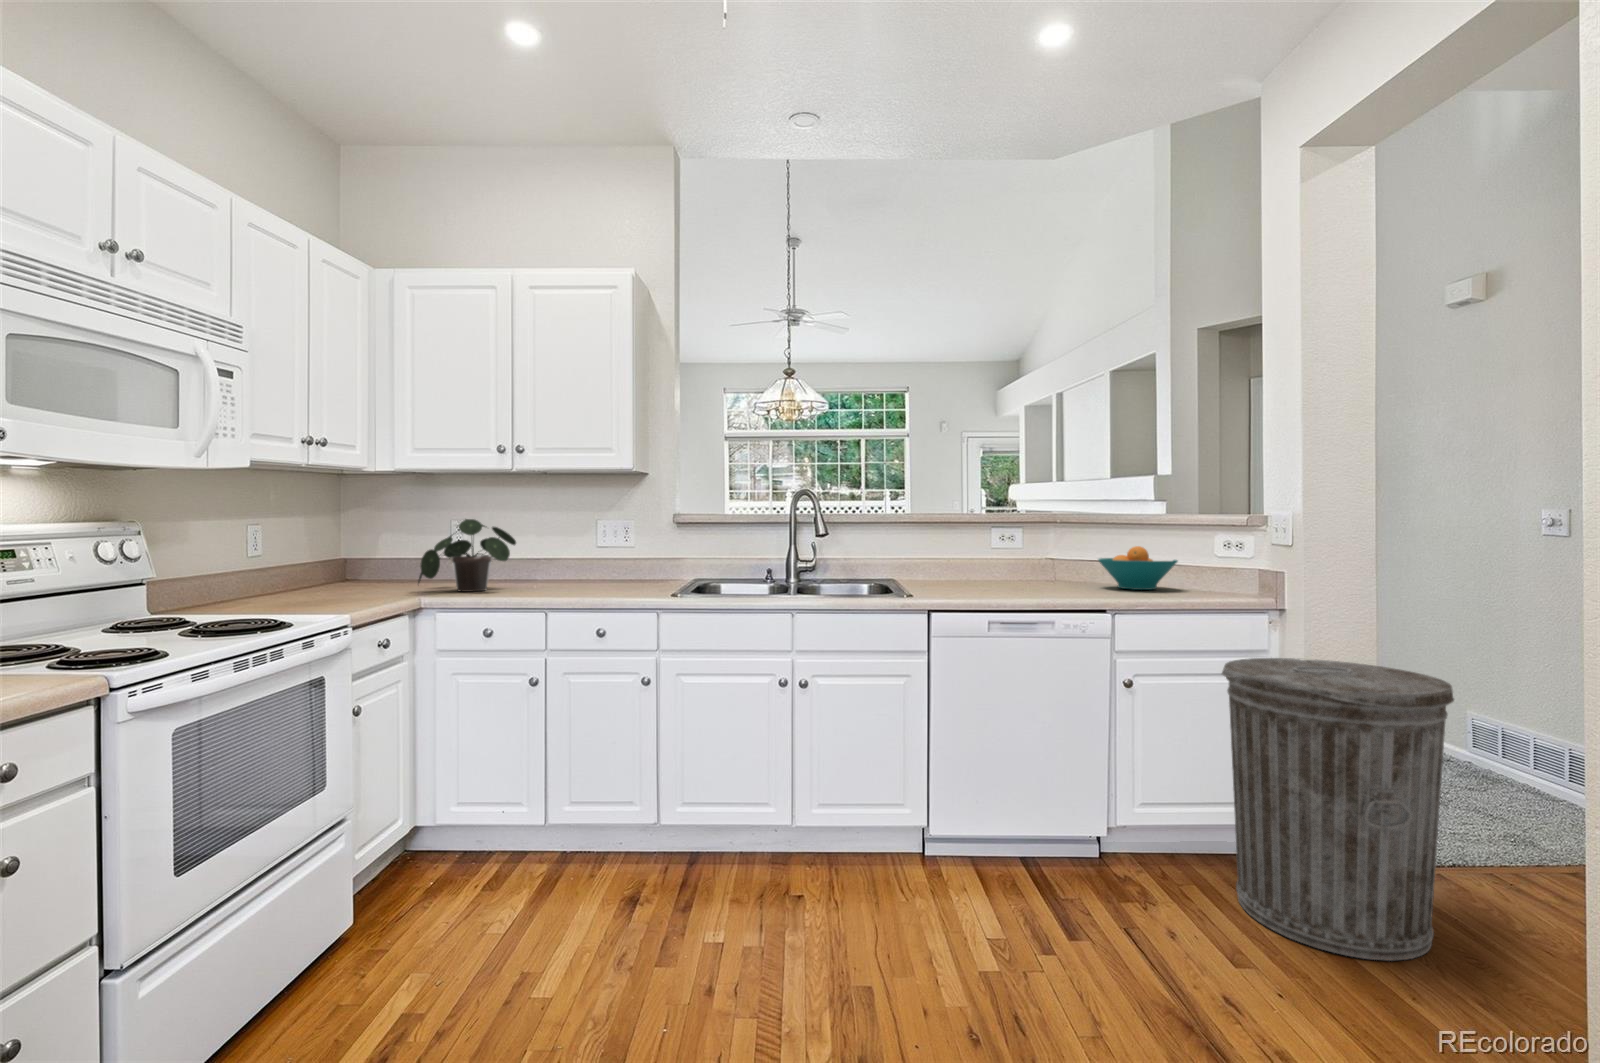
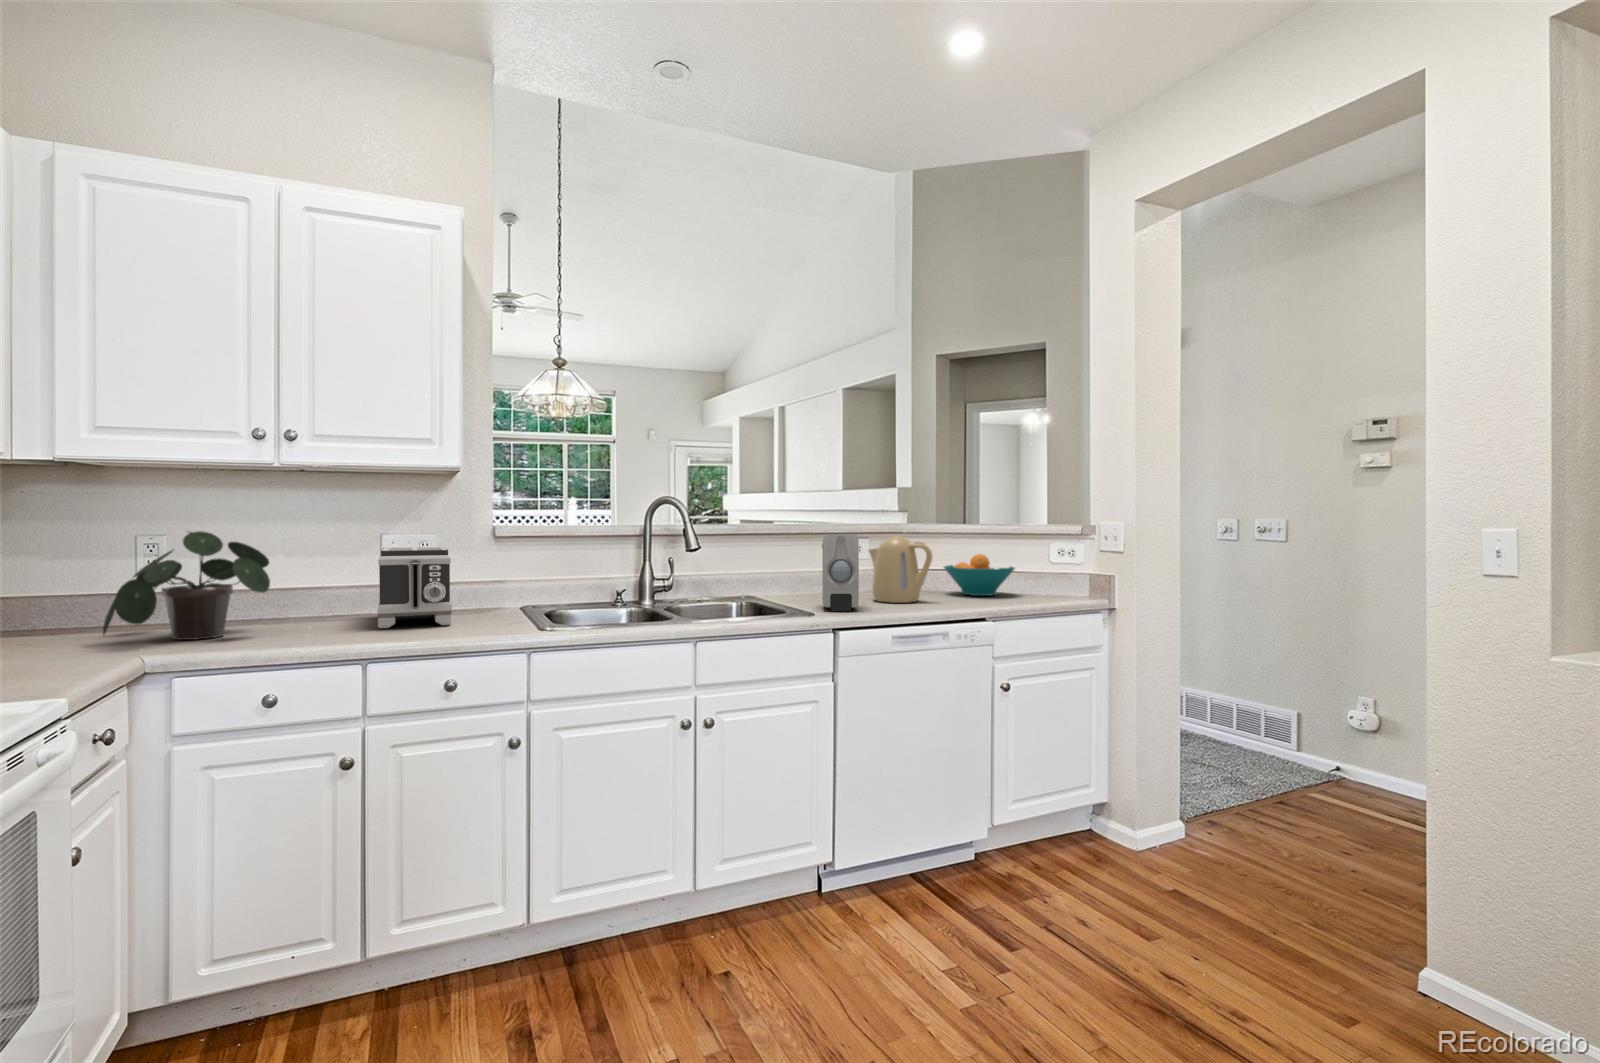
soap dispenser: none [933,524,977,596] -> present [822,535,859,611]
kettle: none [1005,526,1063,592] -> present [869,536,932,603]
toaster: none [575,533,641,591] -> present [377,547,452,629]
trash can: present [1222,658,1454,961] -> none [1089,653,1270,910]

